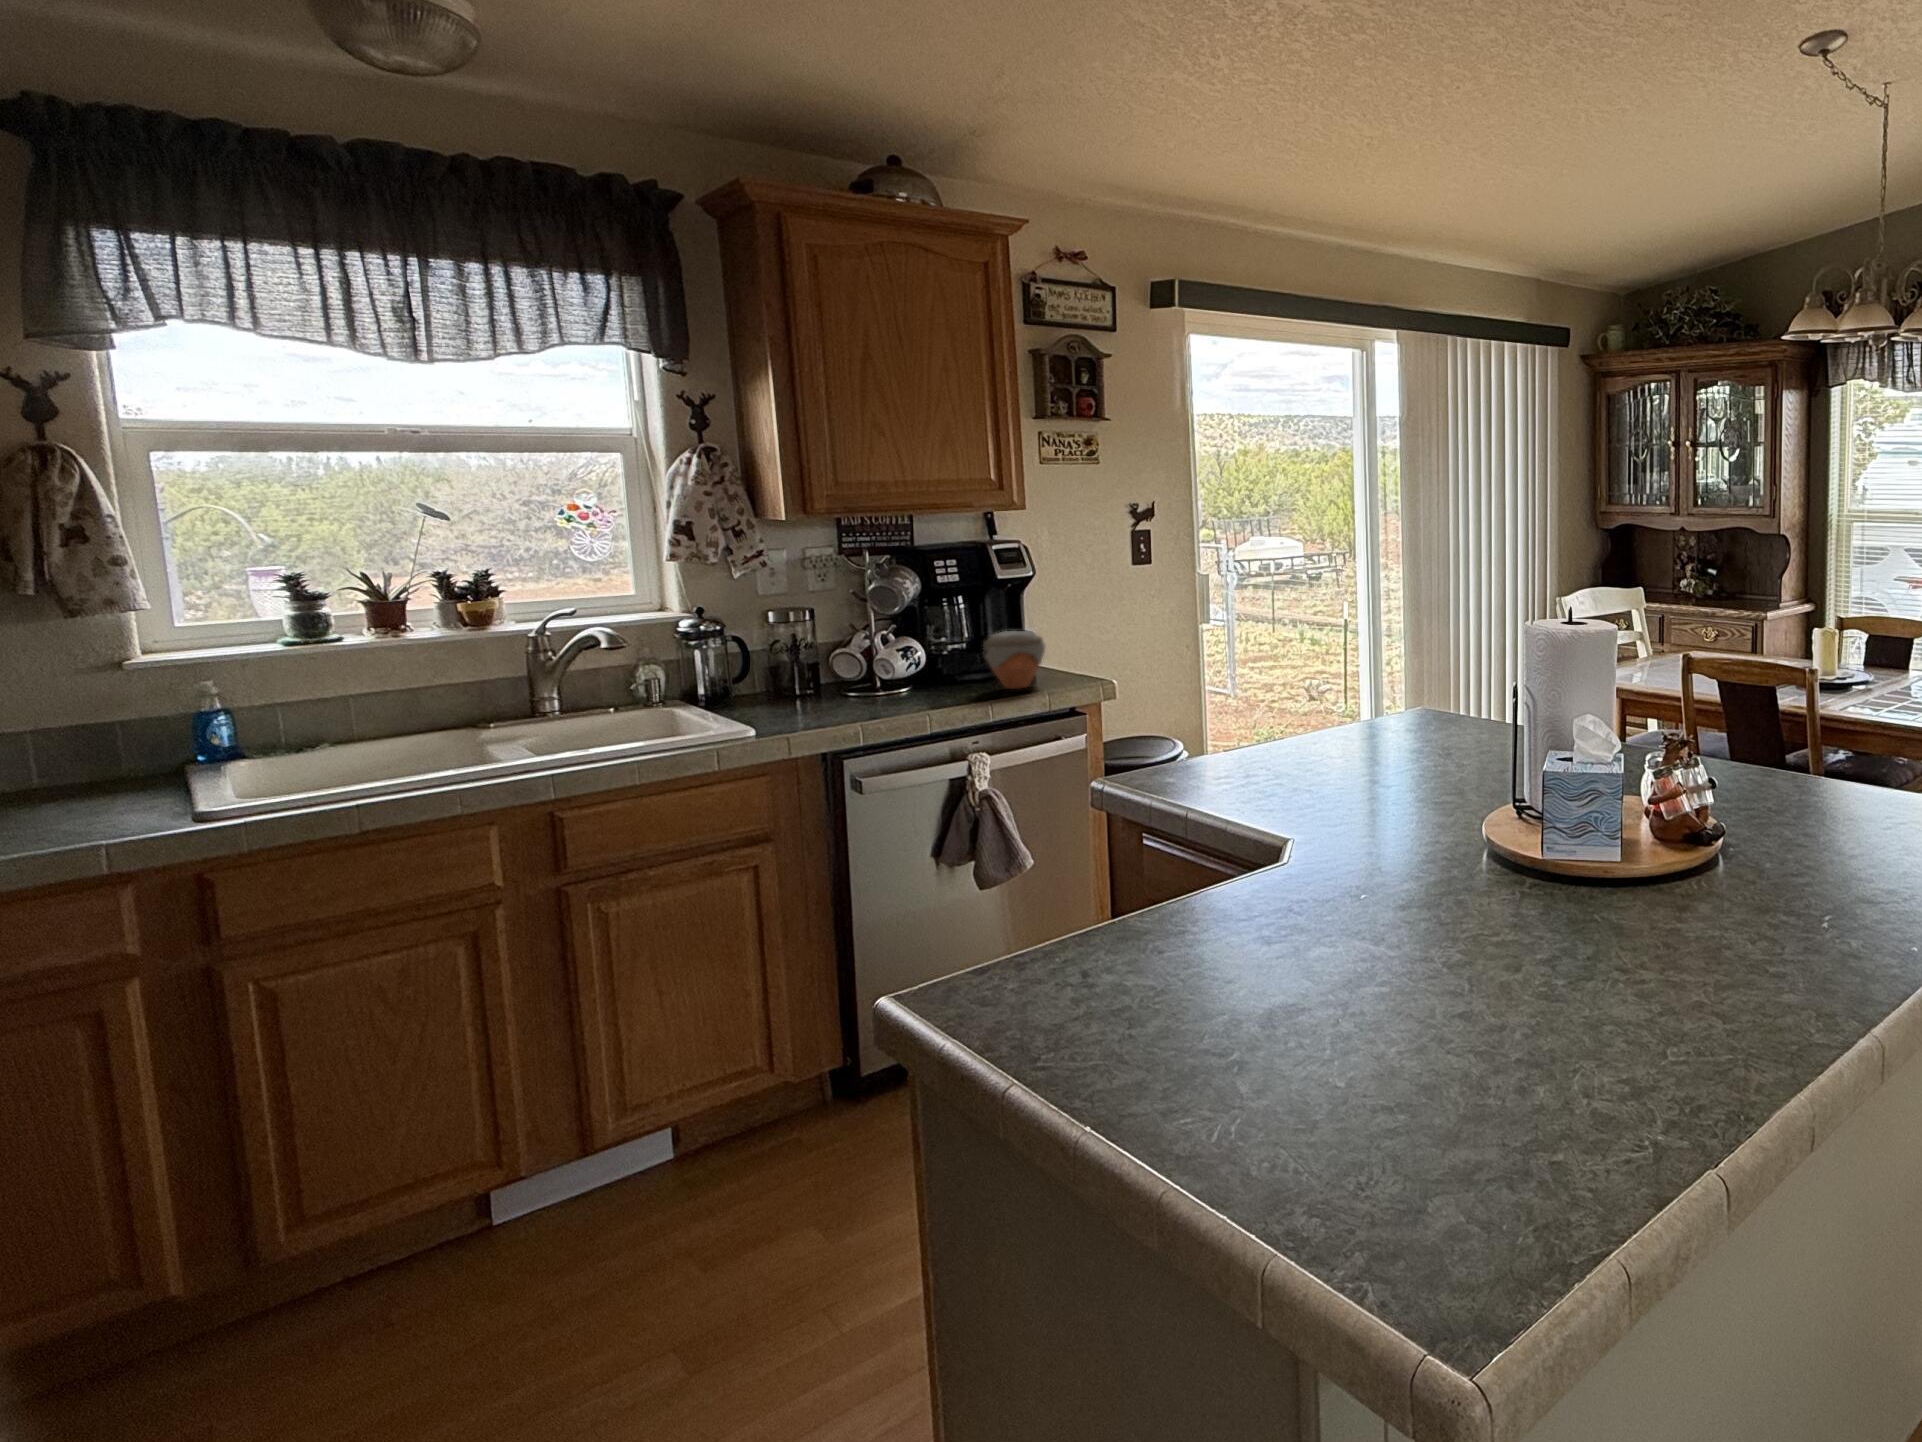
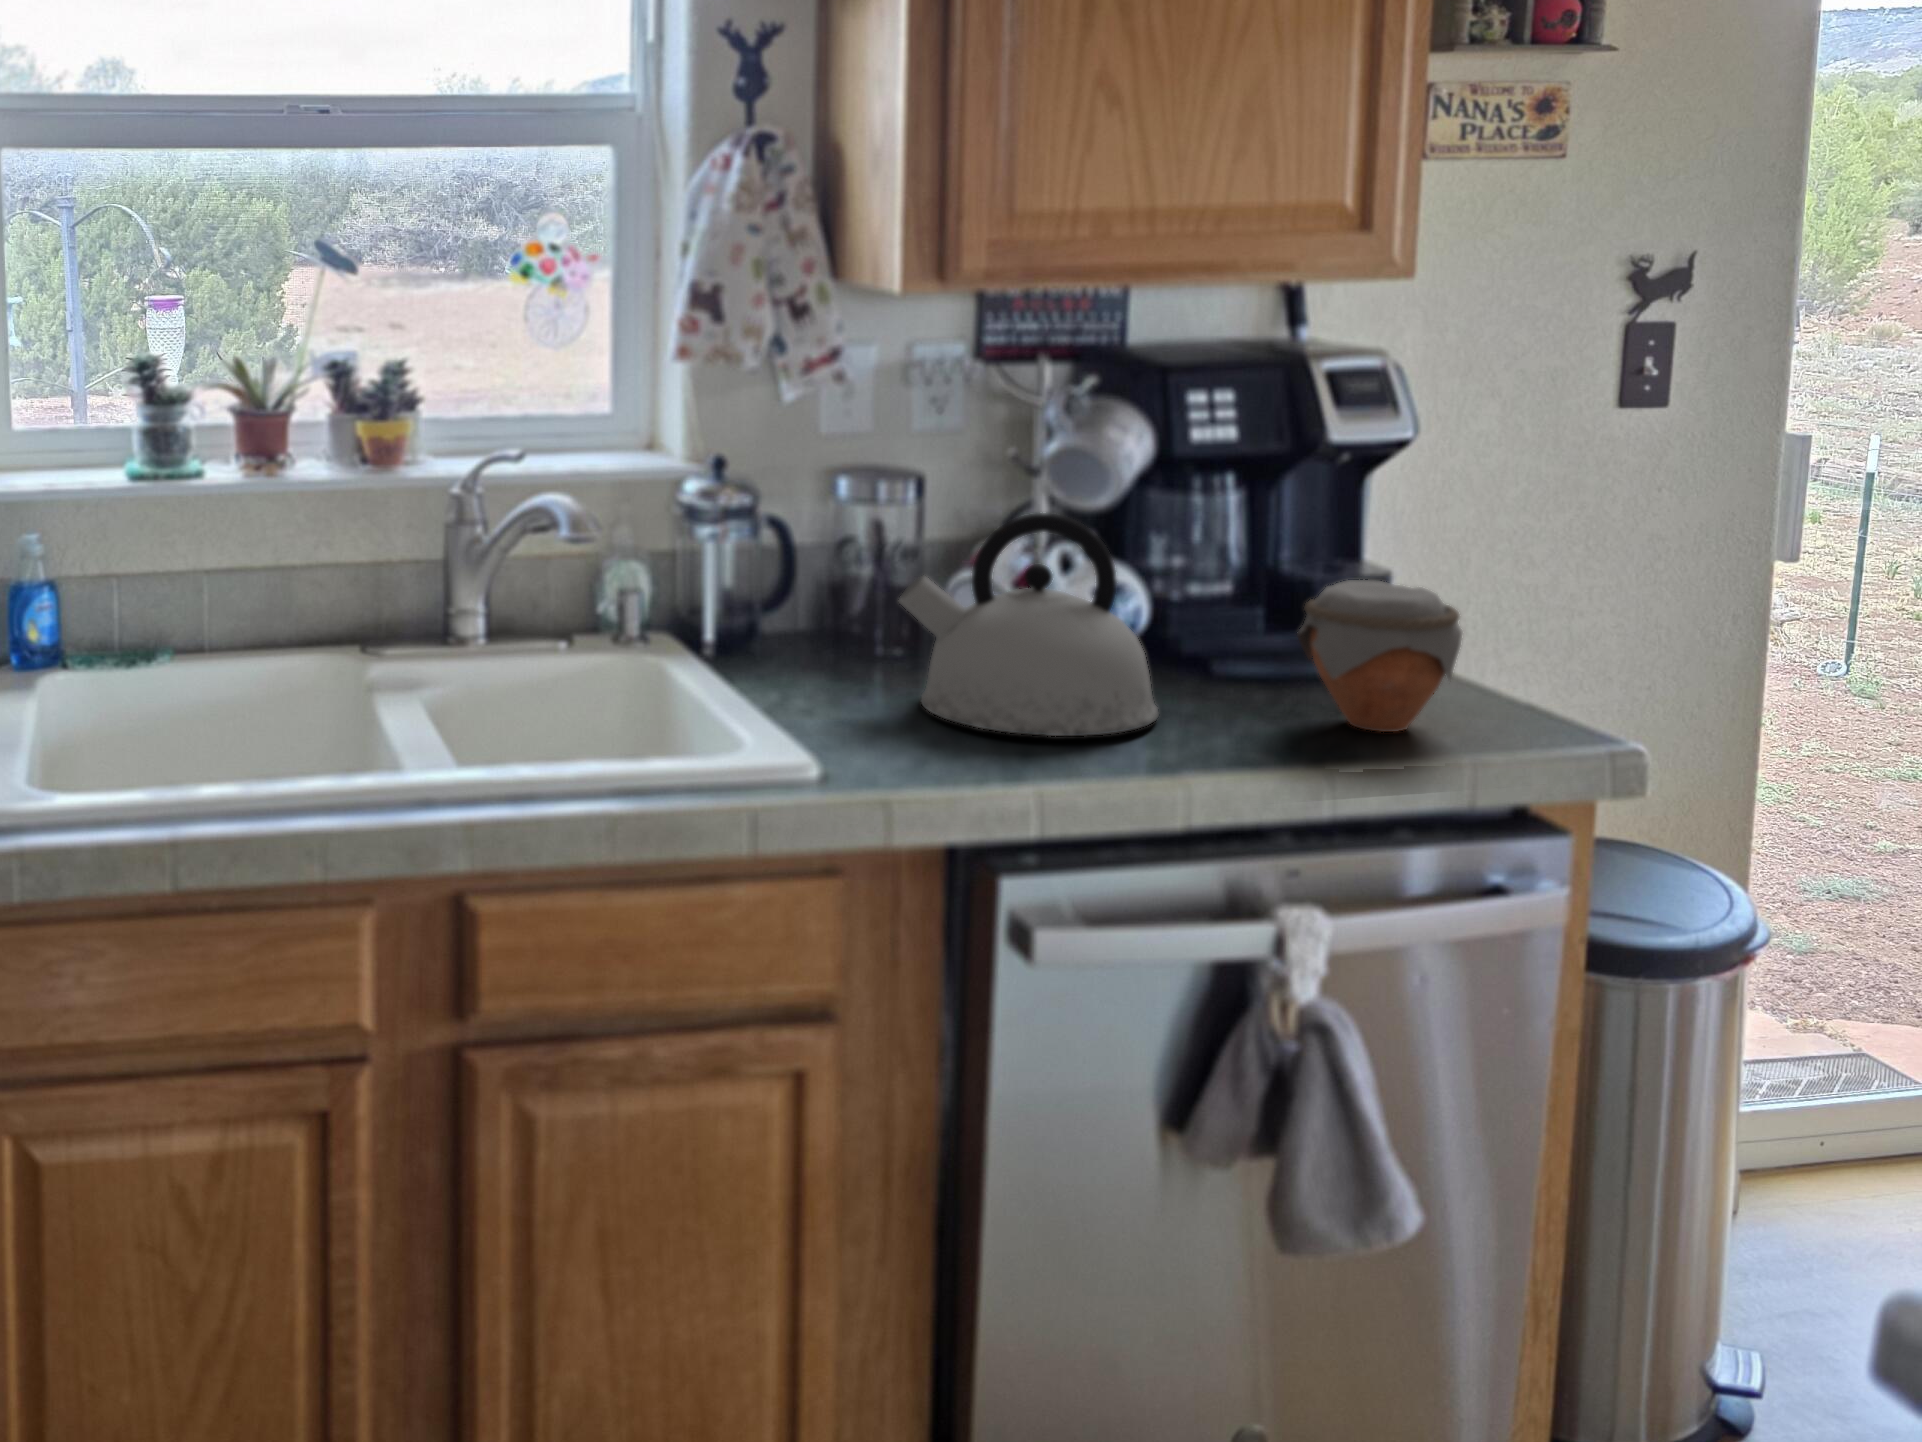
kettle: none [798,615,926,710] -> present [899,513,1158,736]

